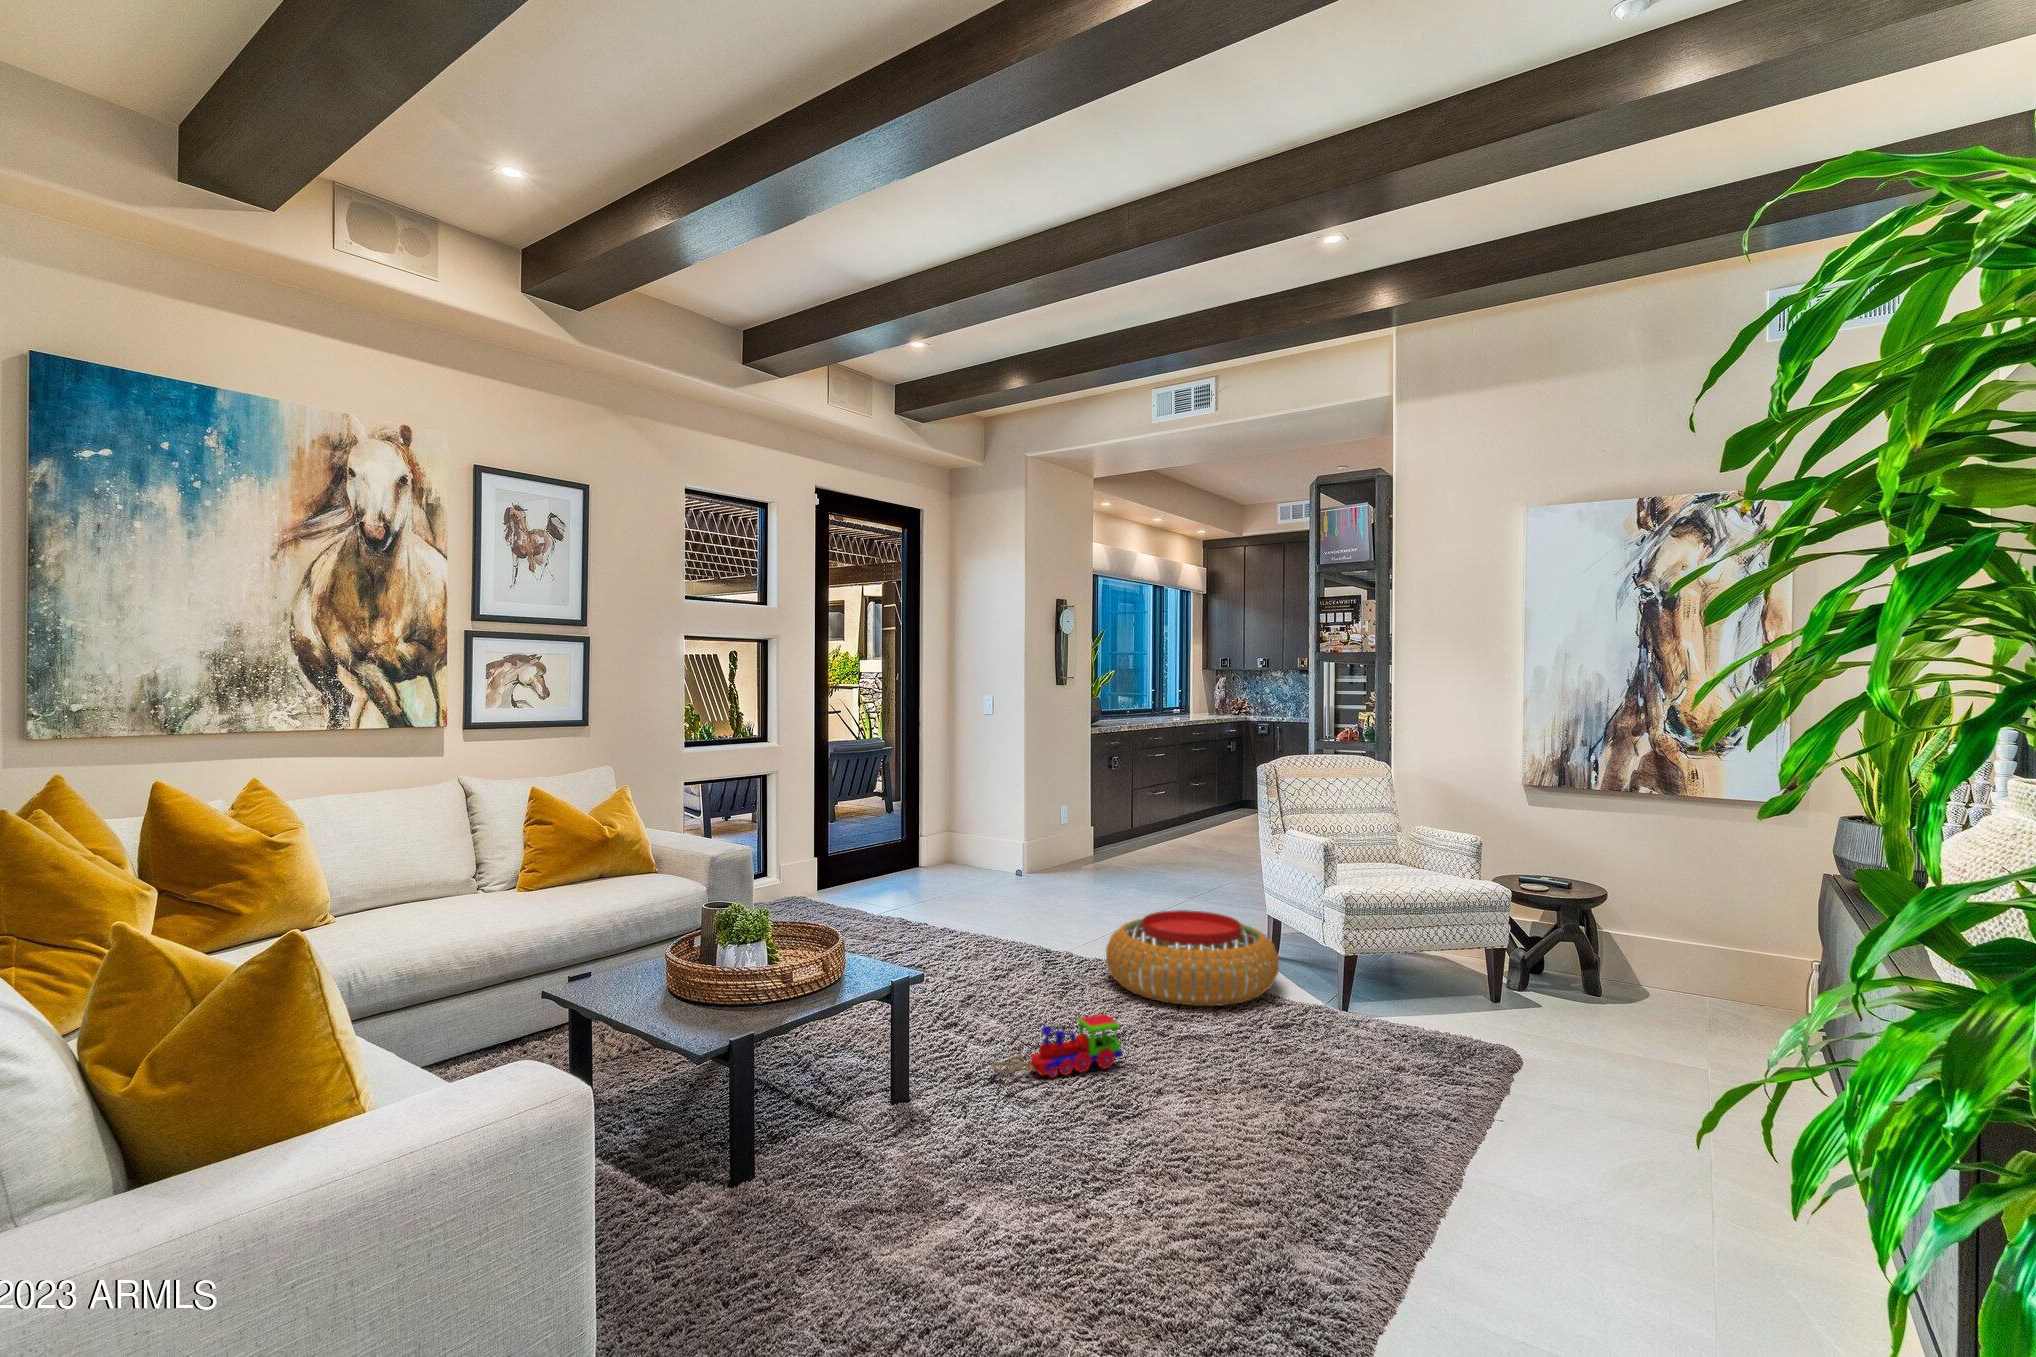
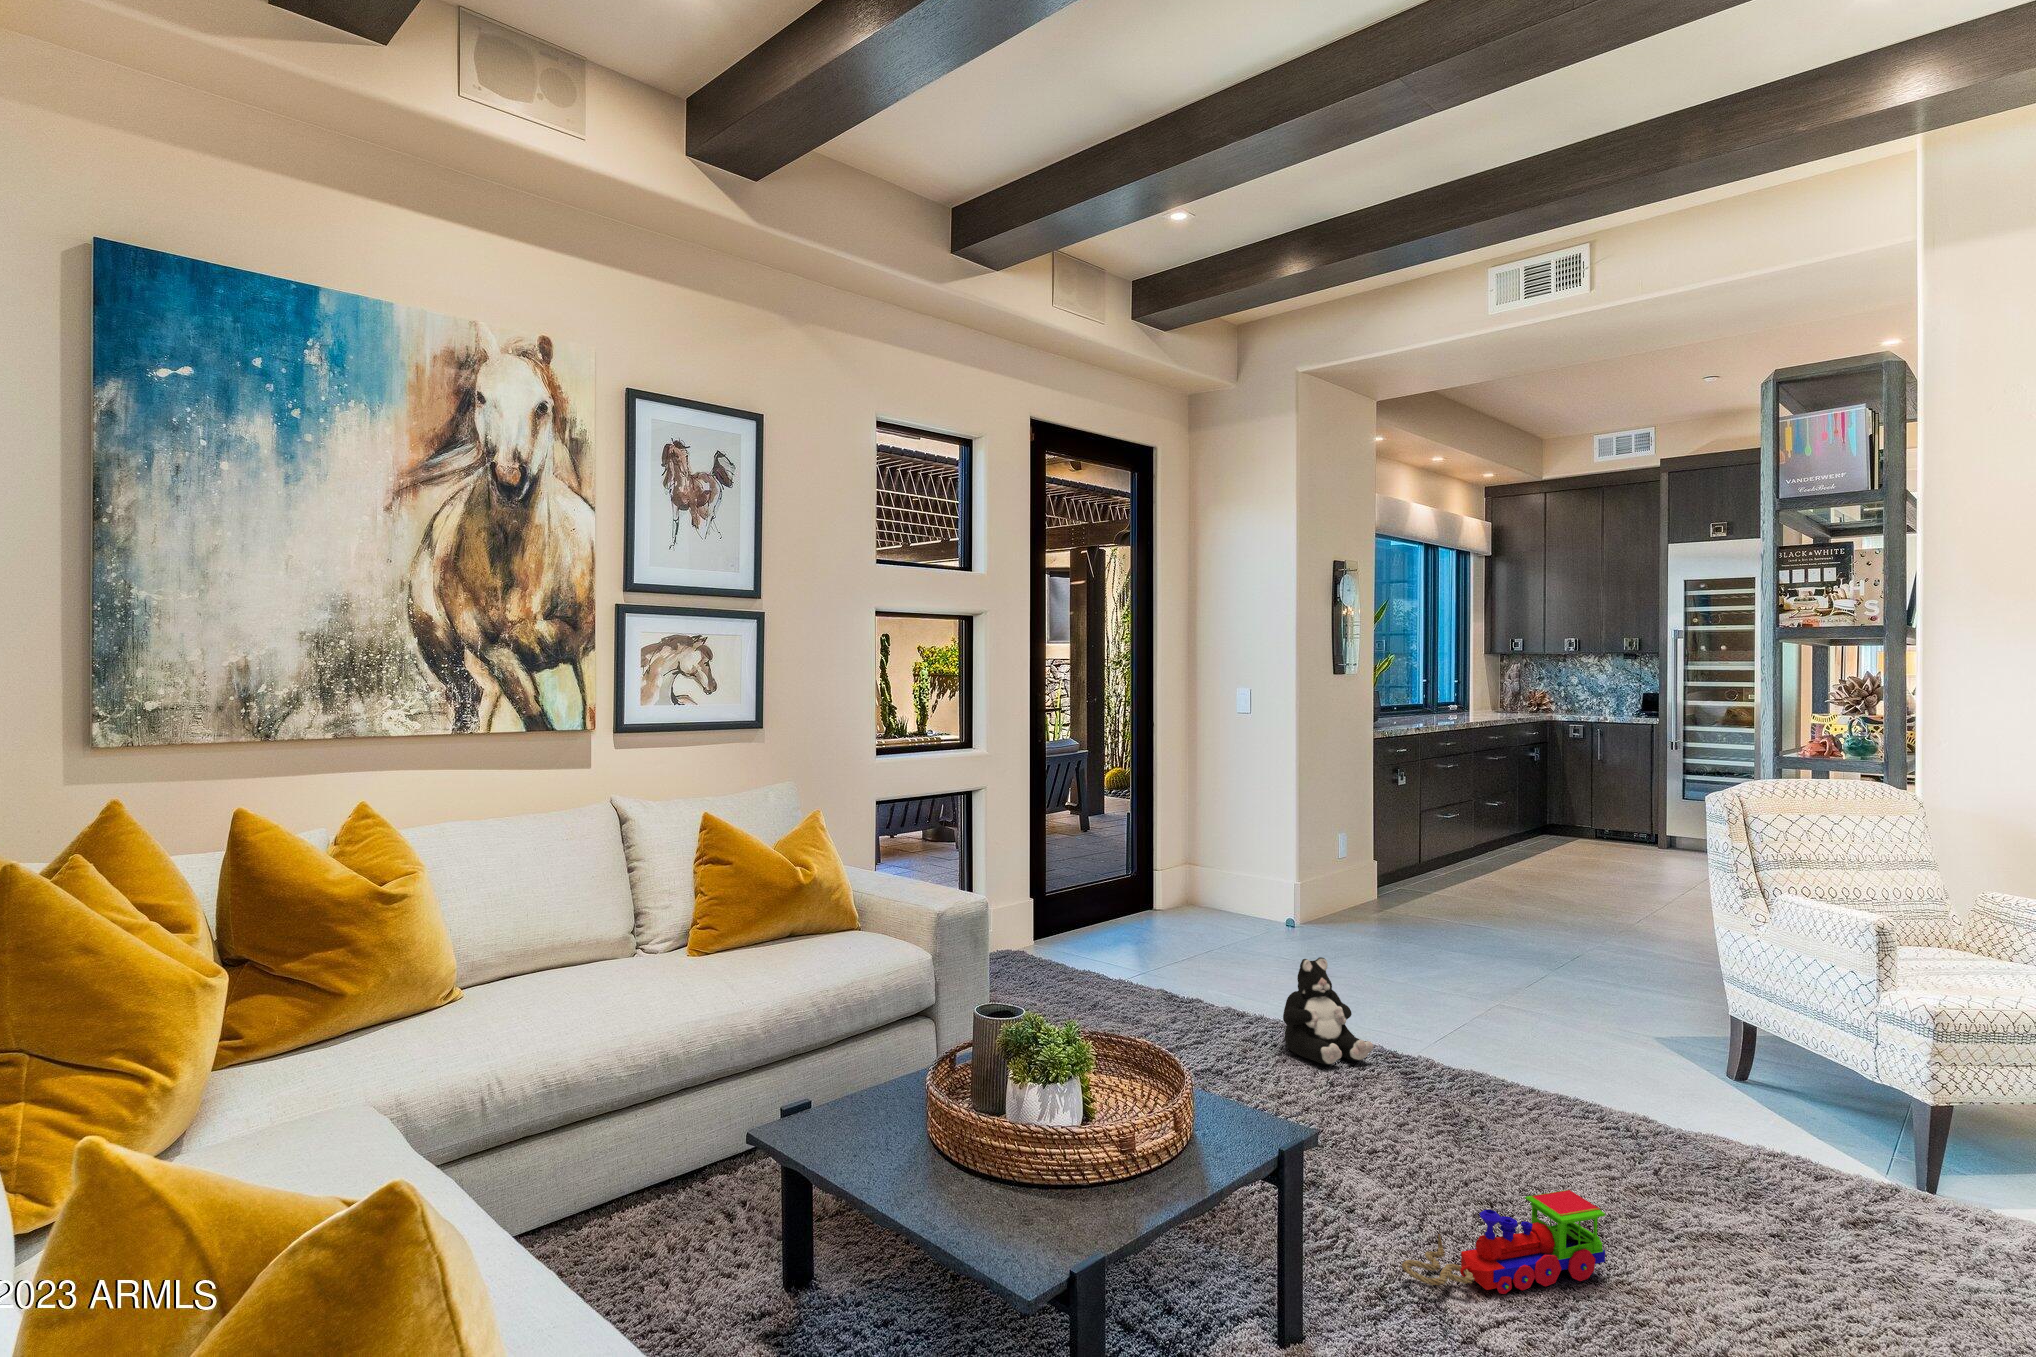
plush toy: none [974,885,1034,959] -> present [1283,957,1373,1064]
pouf: present [1106,910,1279,1006] -> none [1494,1008,1781,1165]

